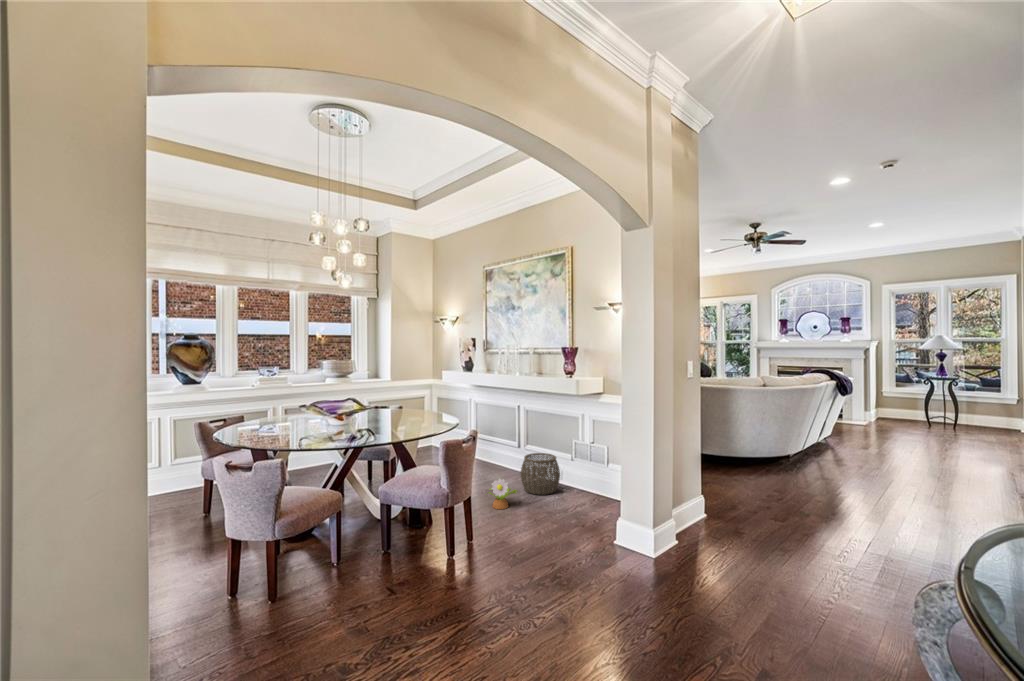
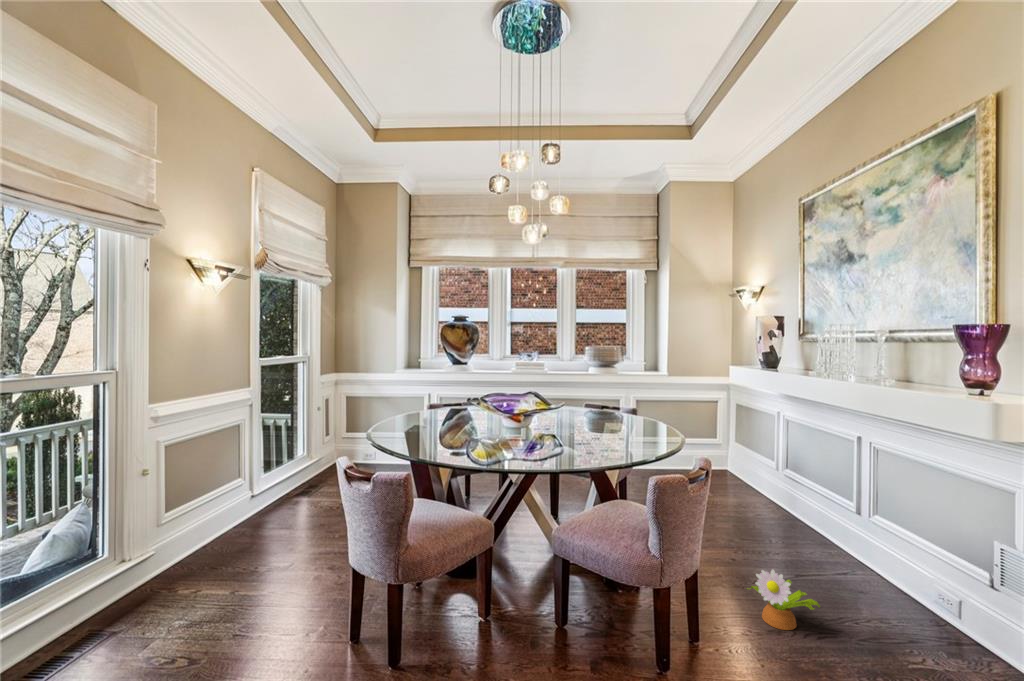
woven basket: present [521,453,560,495] -> none [841,533,945,632]

